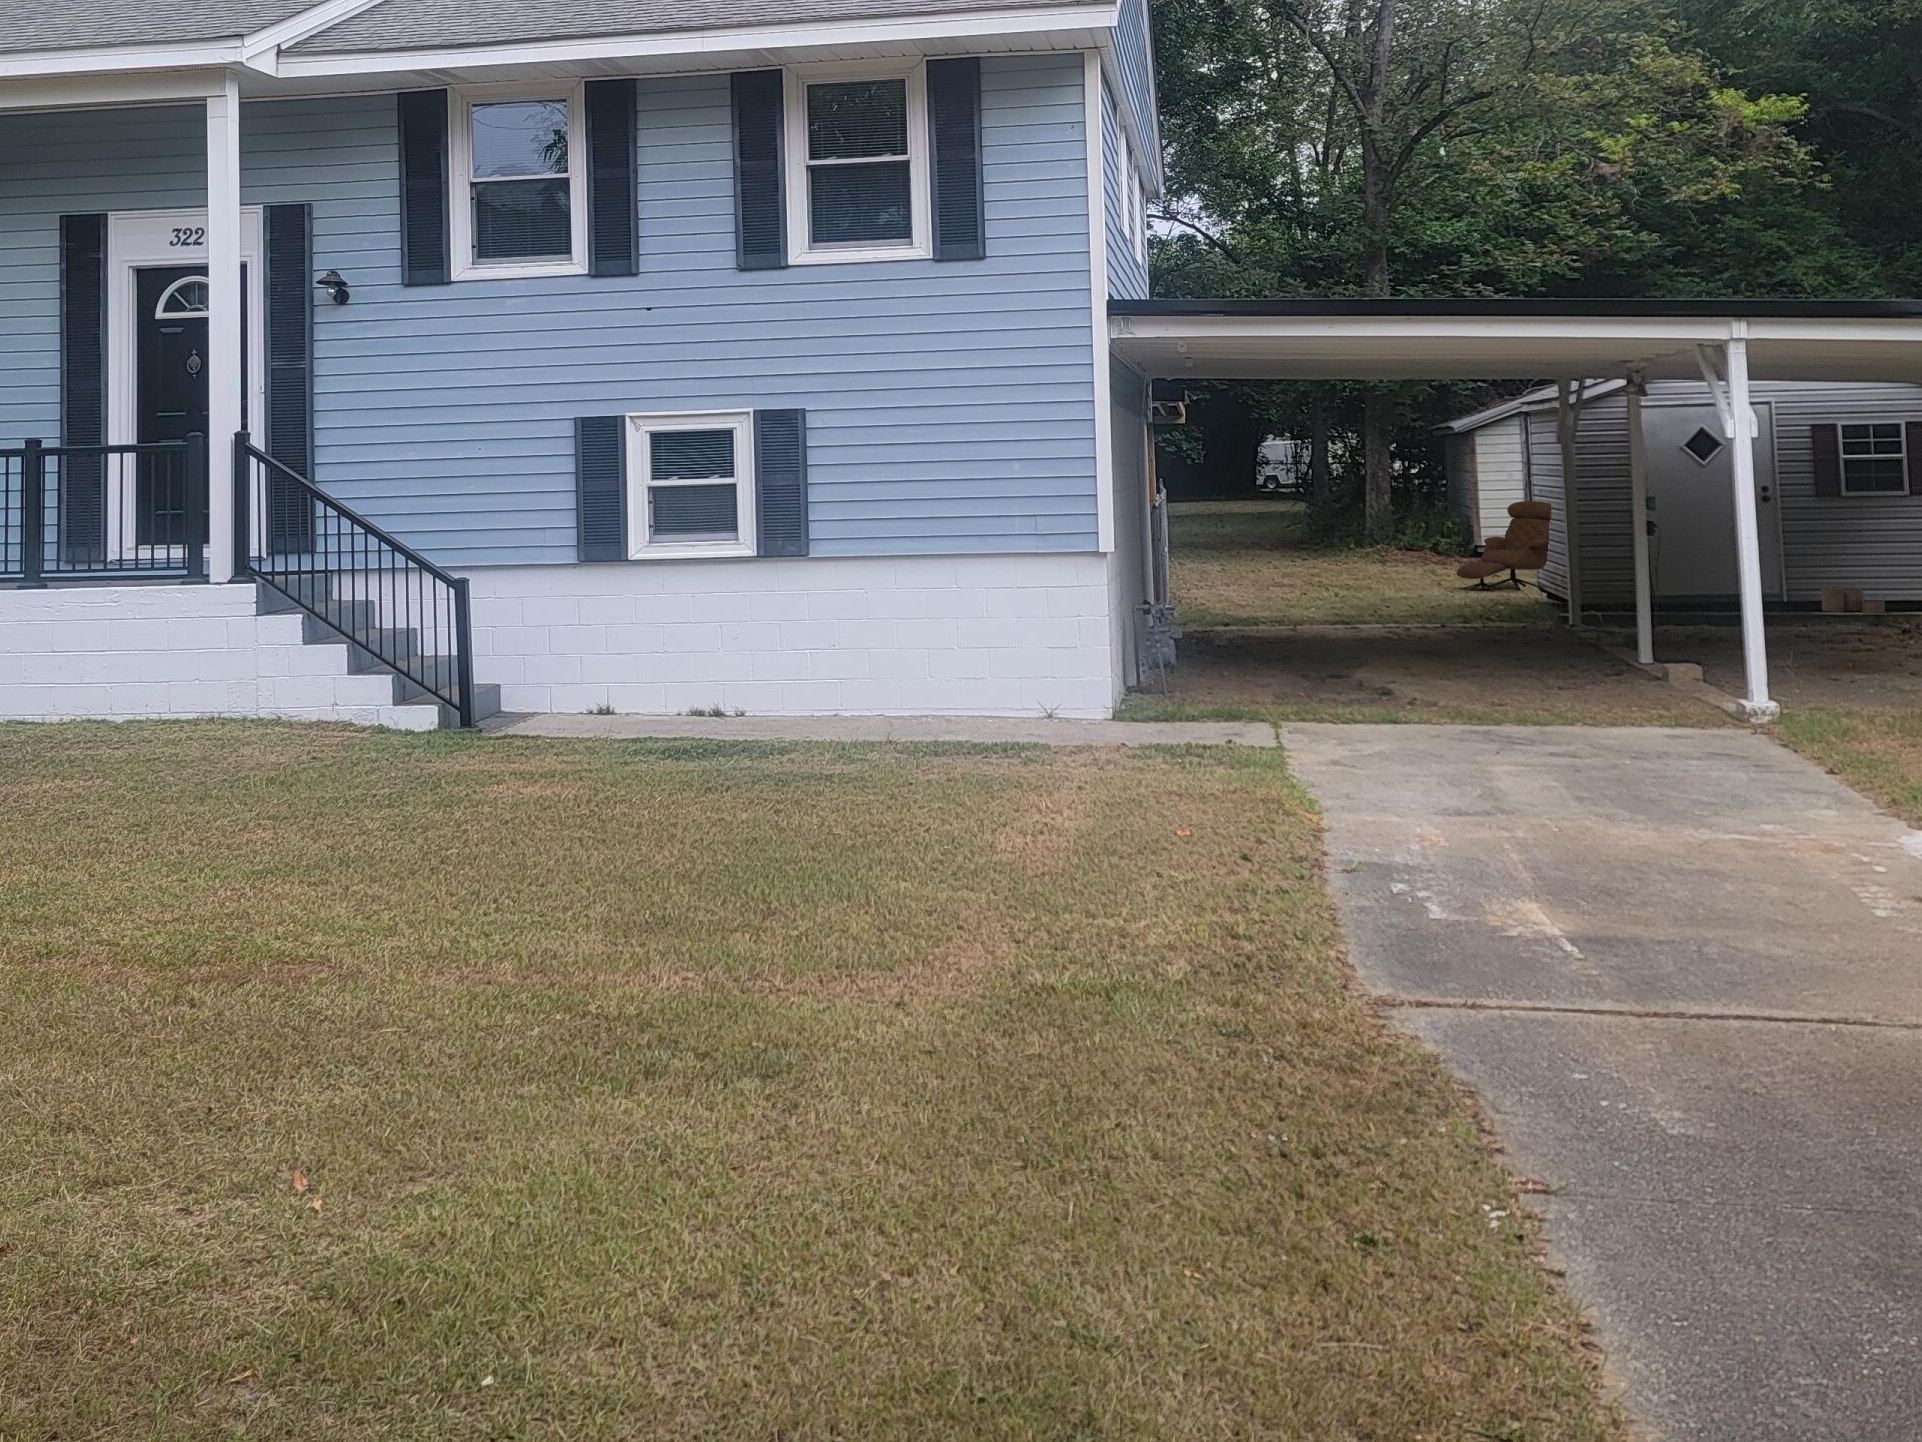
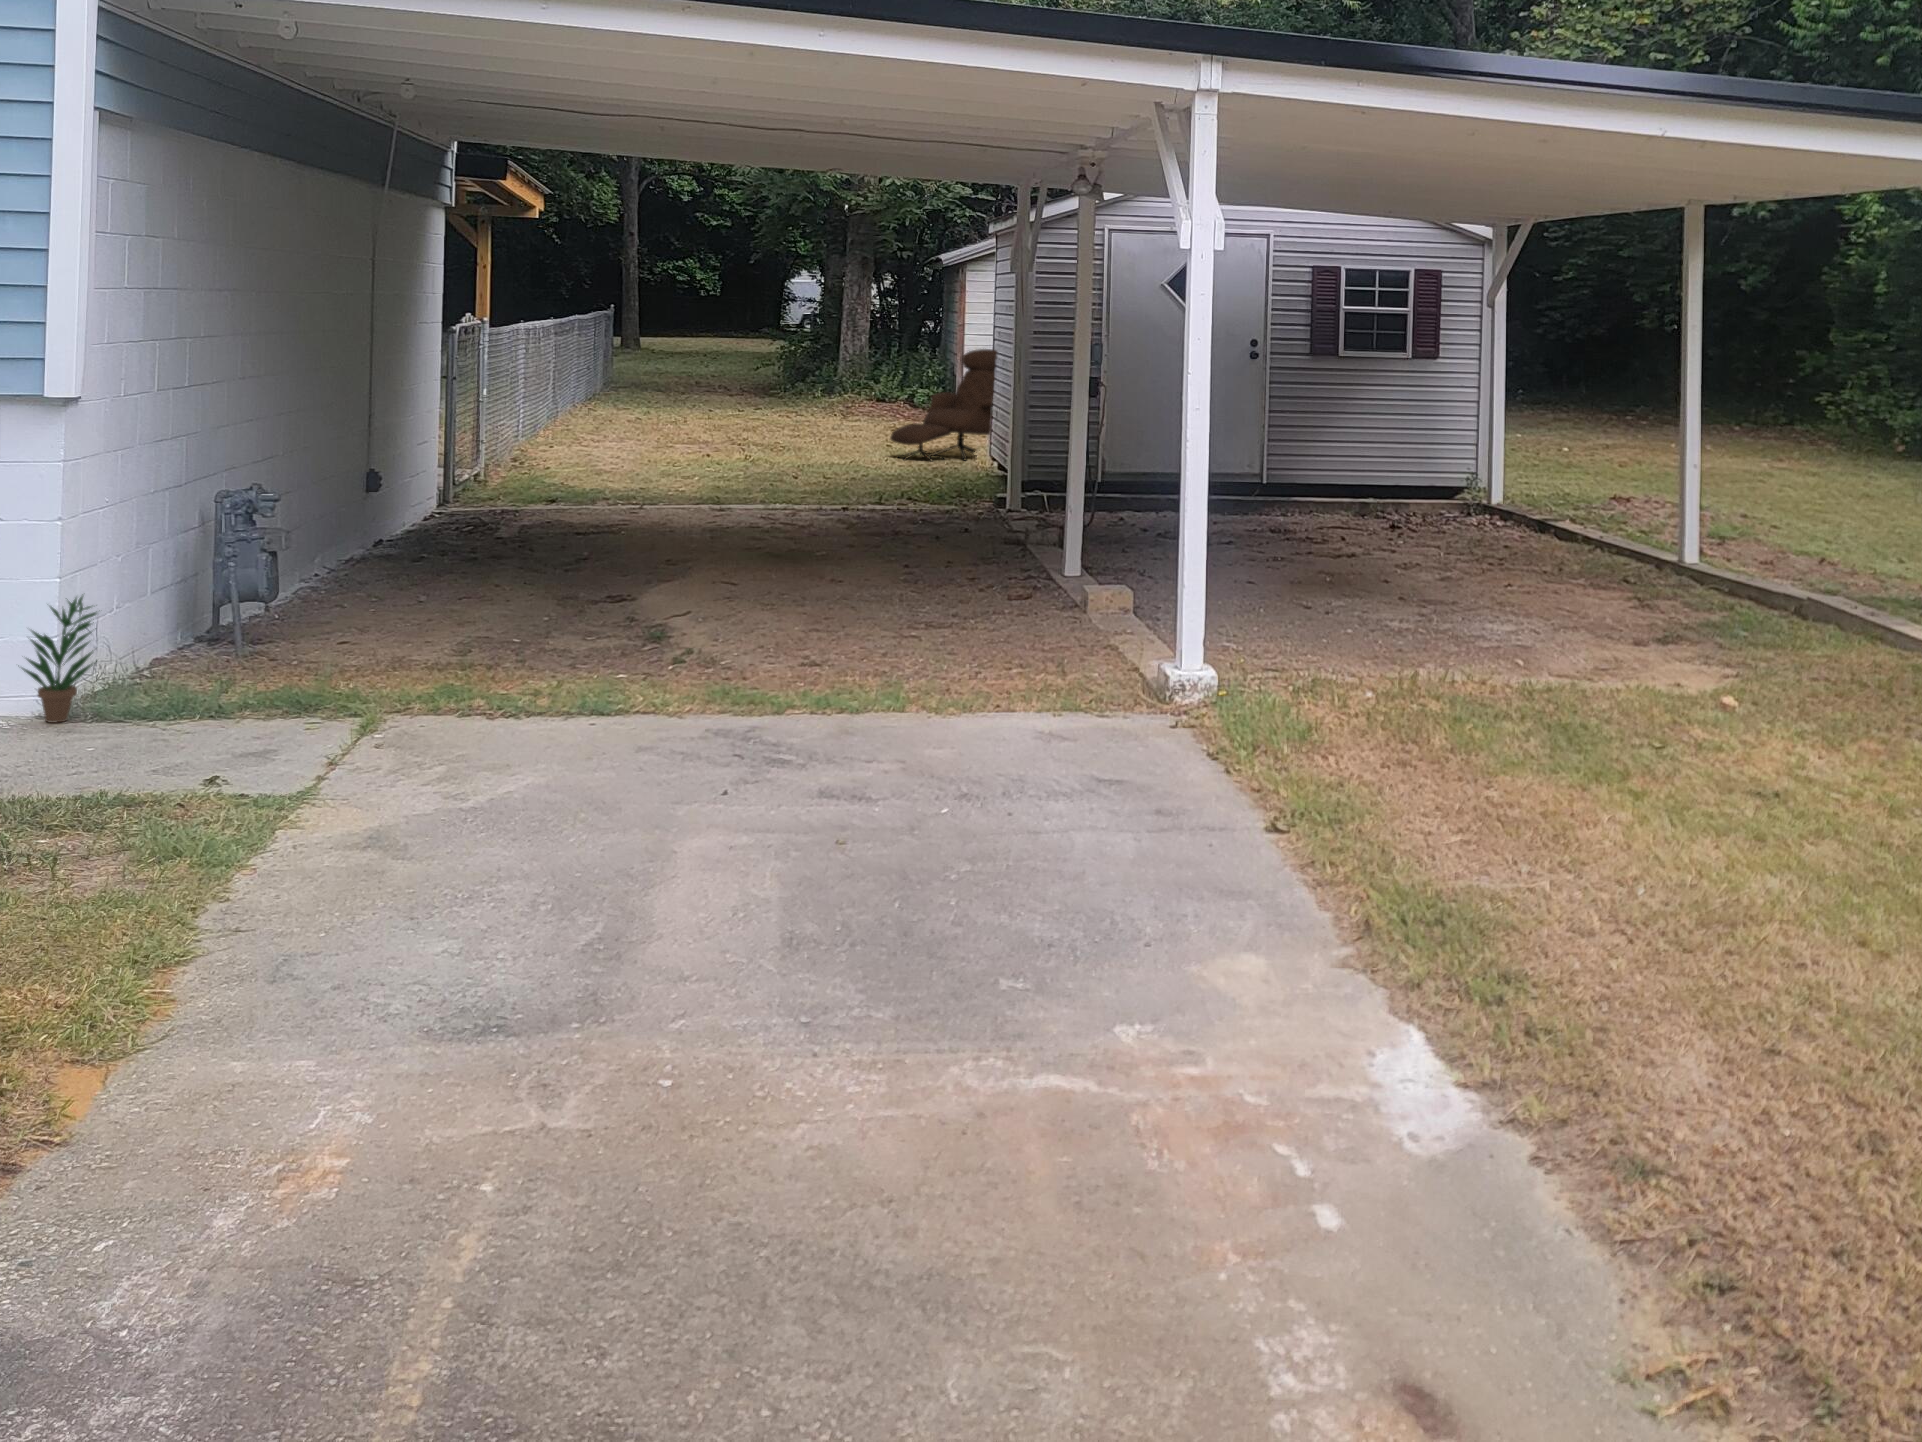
woven basket: present [1821,584,1885,613] -> none [1305,462,1375,499]
potted plant: none [1120,643,1155,710] -> present [22,596,97,723]

